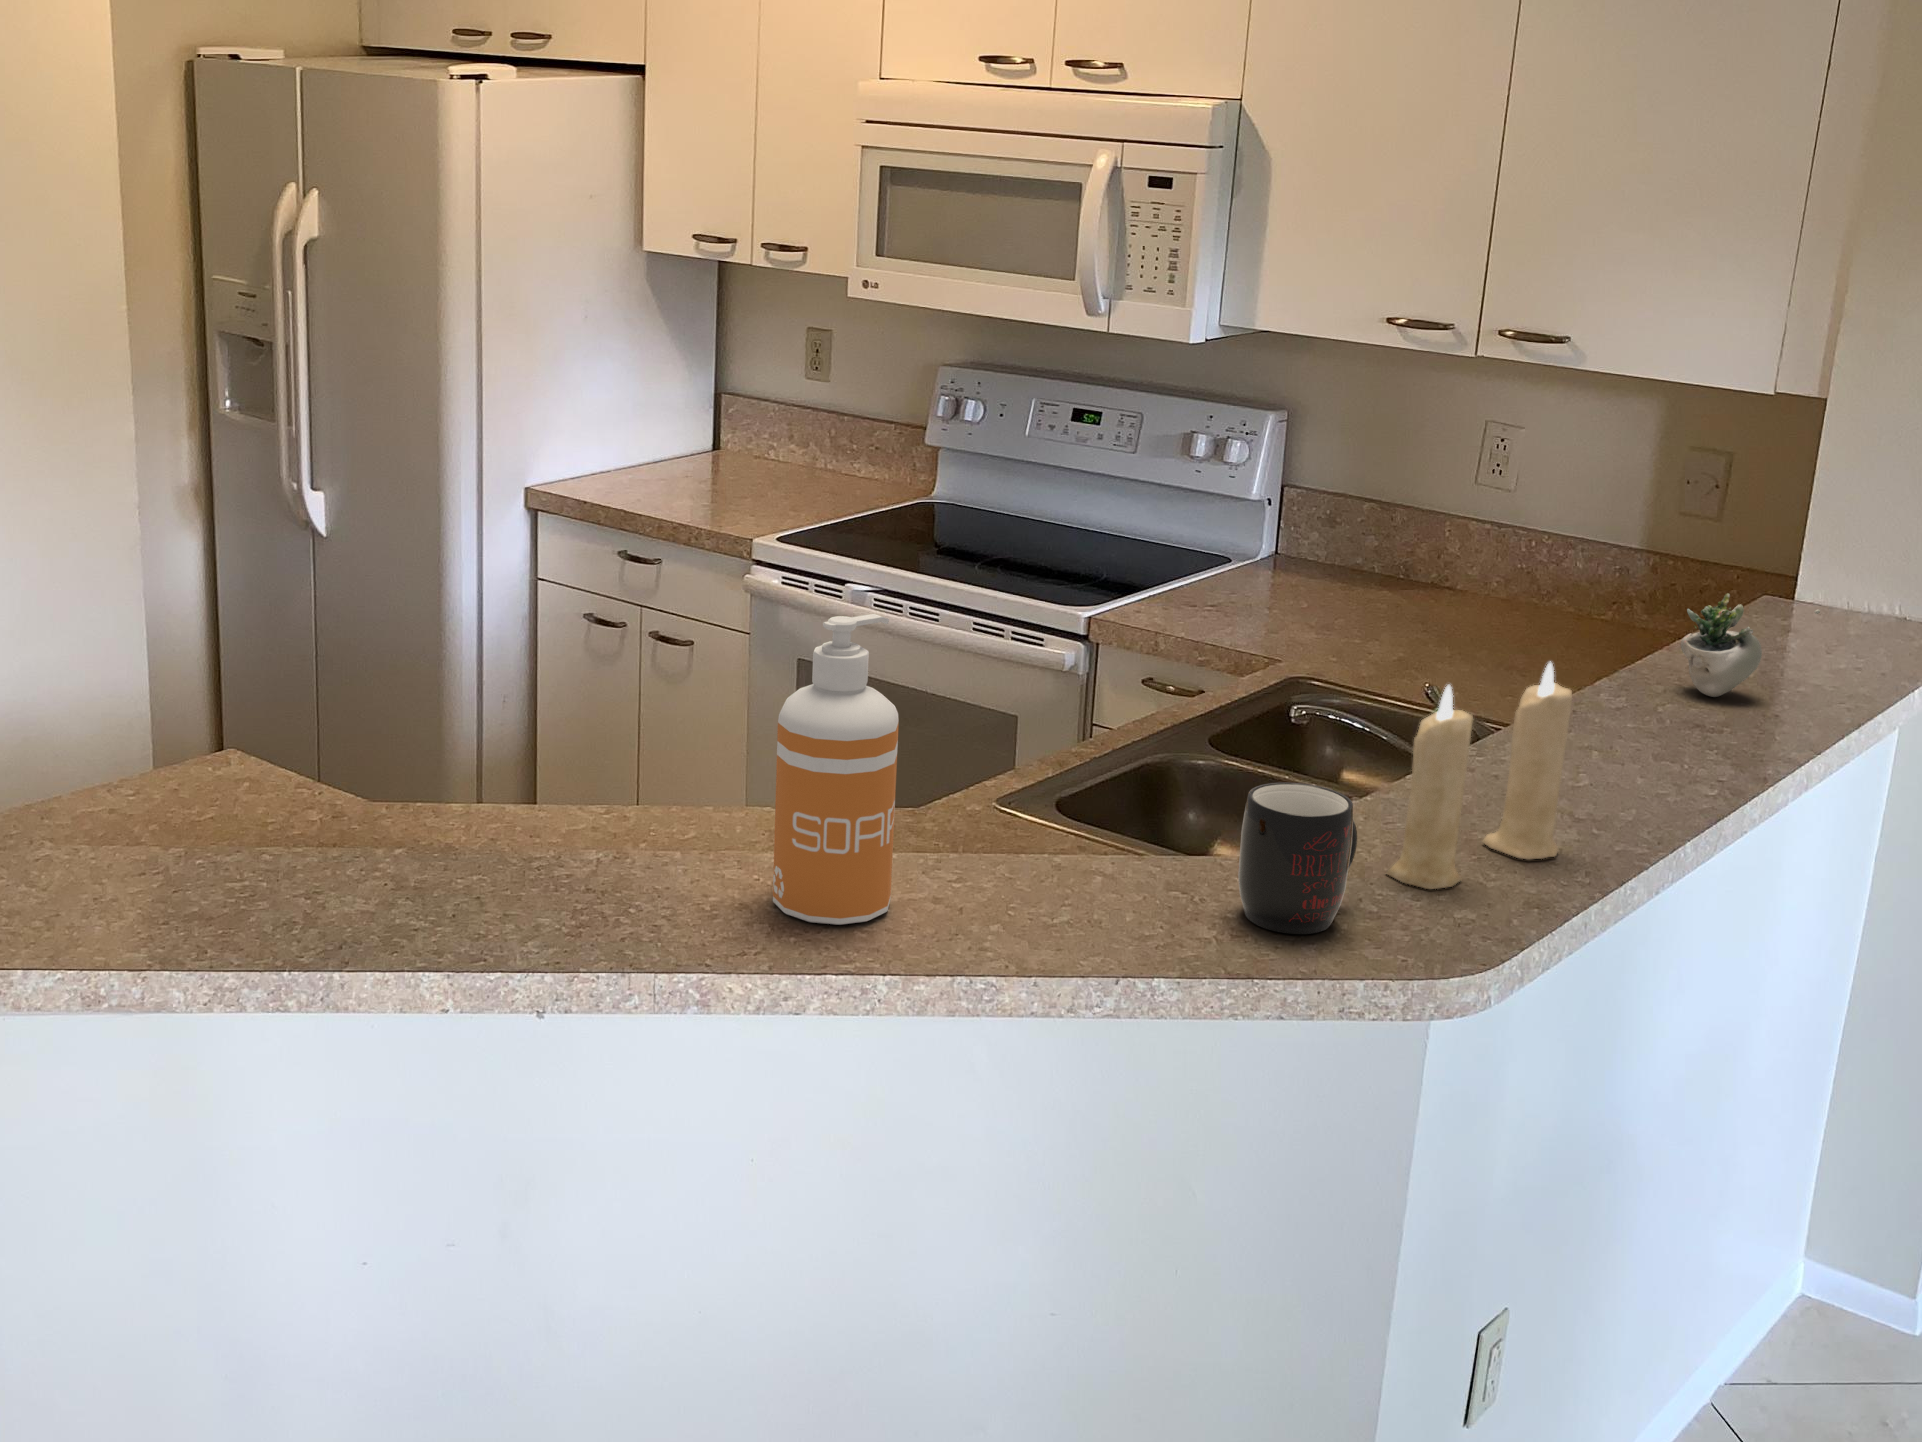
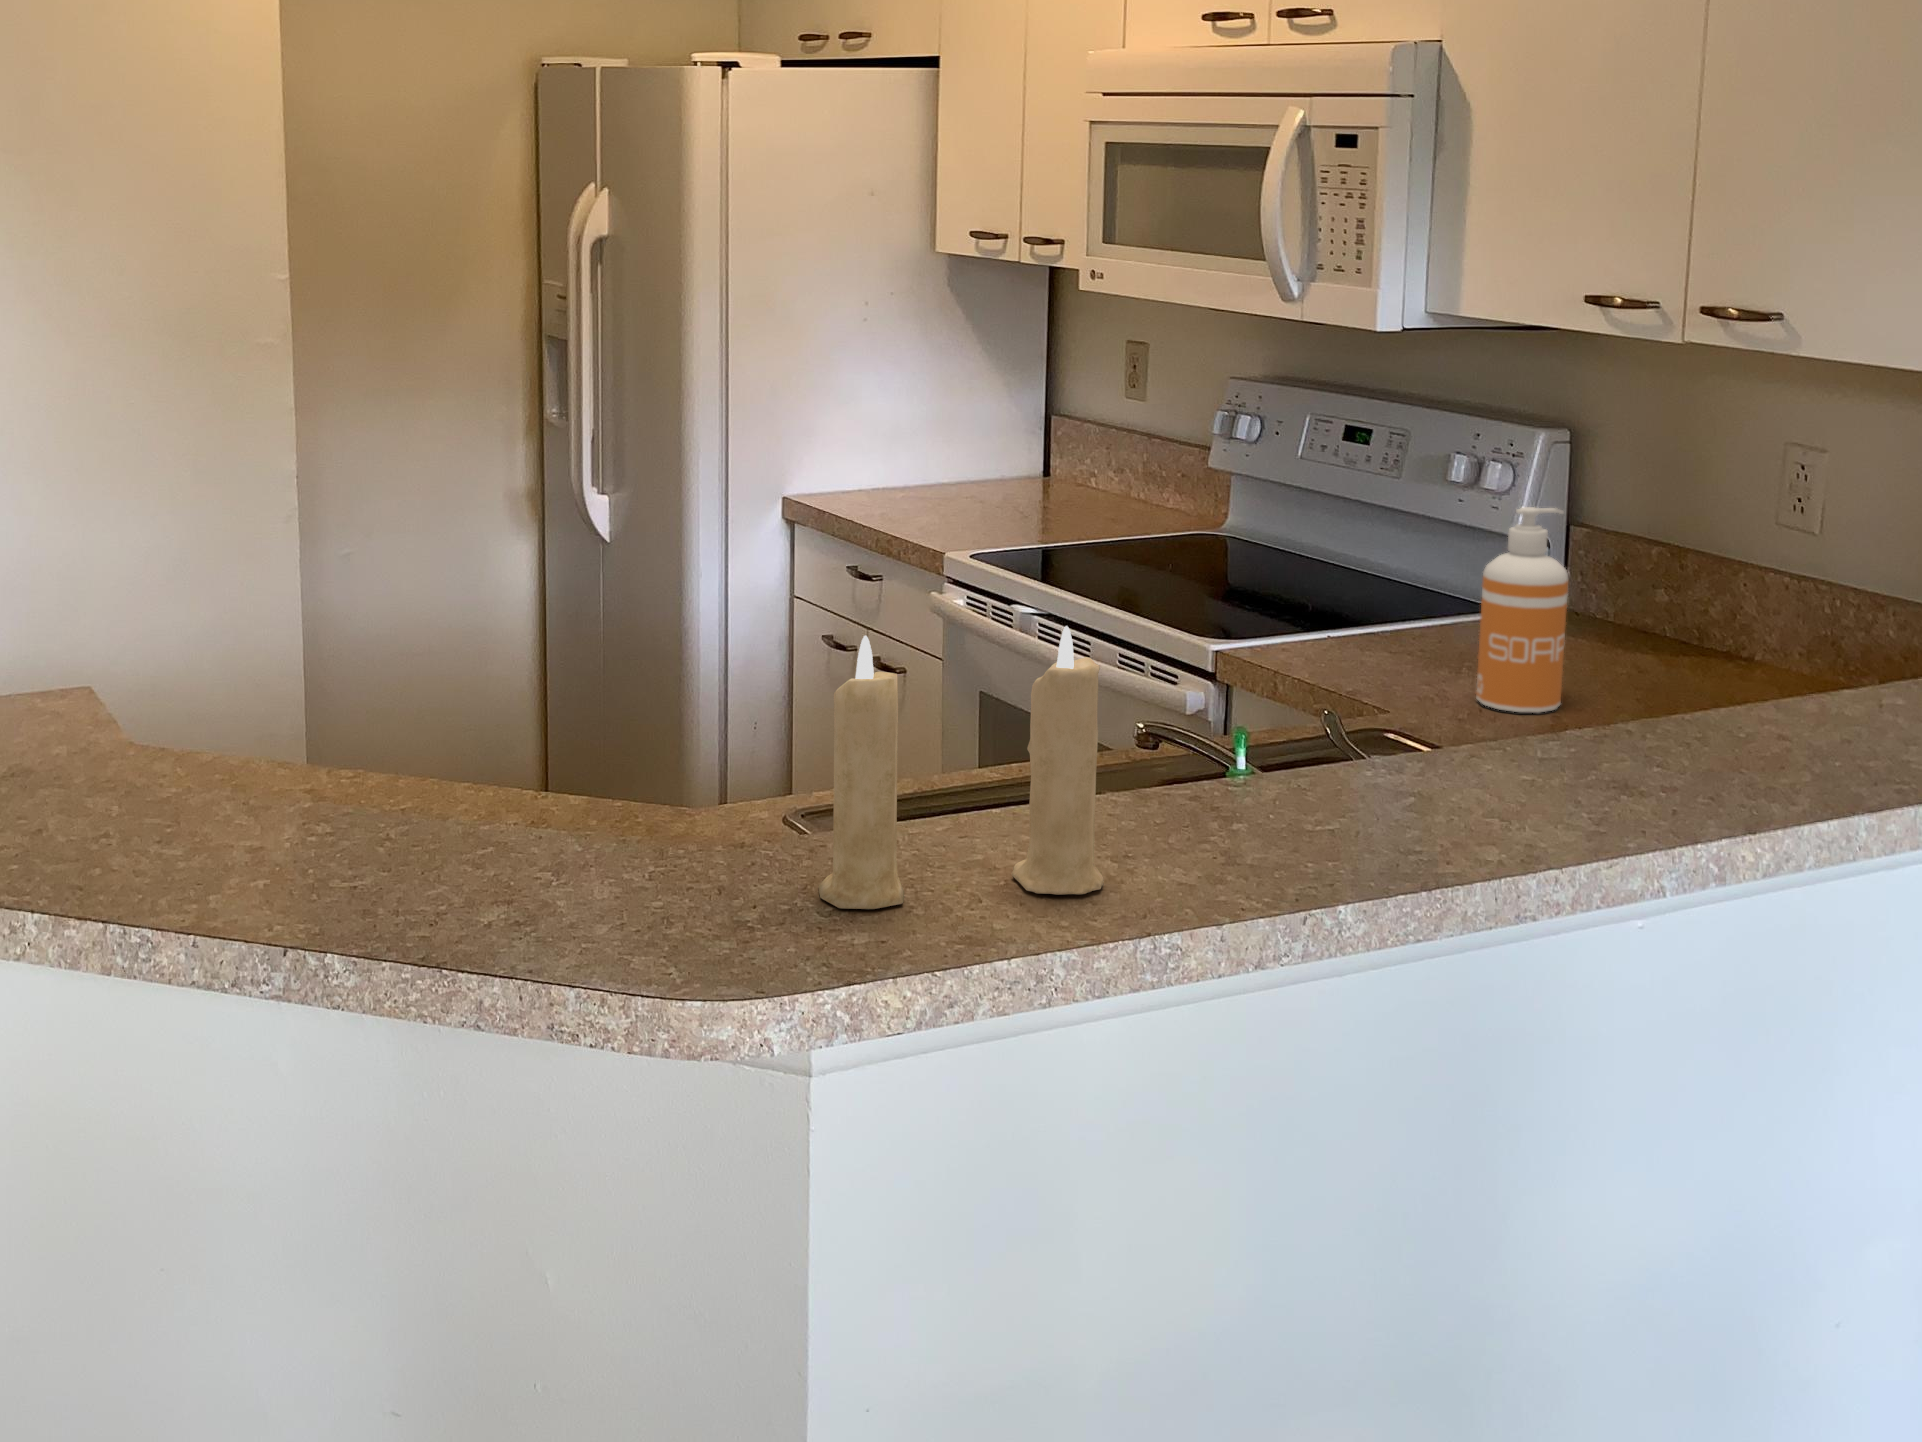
succulent plant: present [1681,593,1820,697] -> none [1636,611,1765,755]
soap dispenser: present [773,614,899,925] -> present [1476,507,1568,713]
mug: present [1238,783,1357,934] -> none [526,740,707,933]

